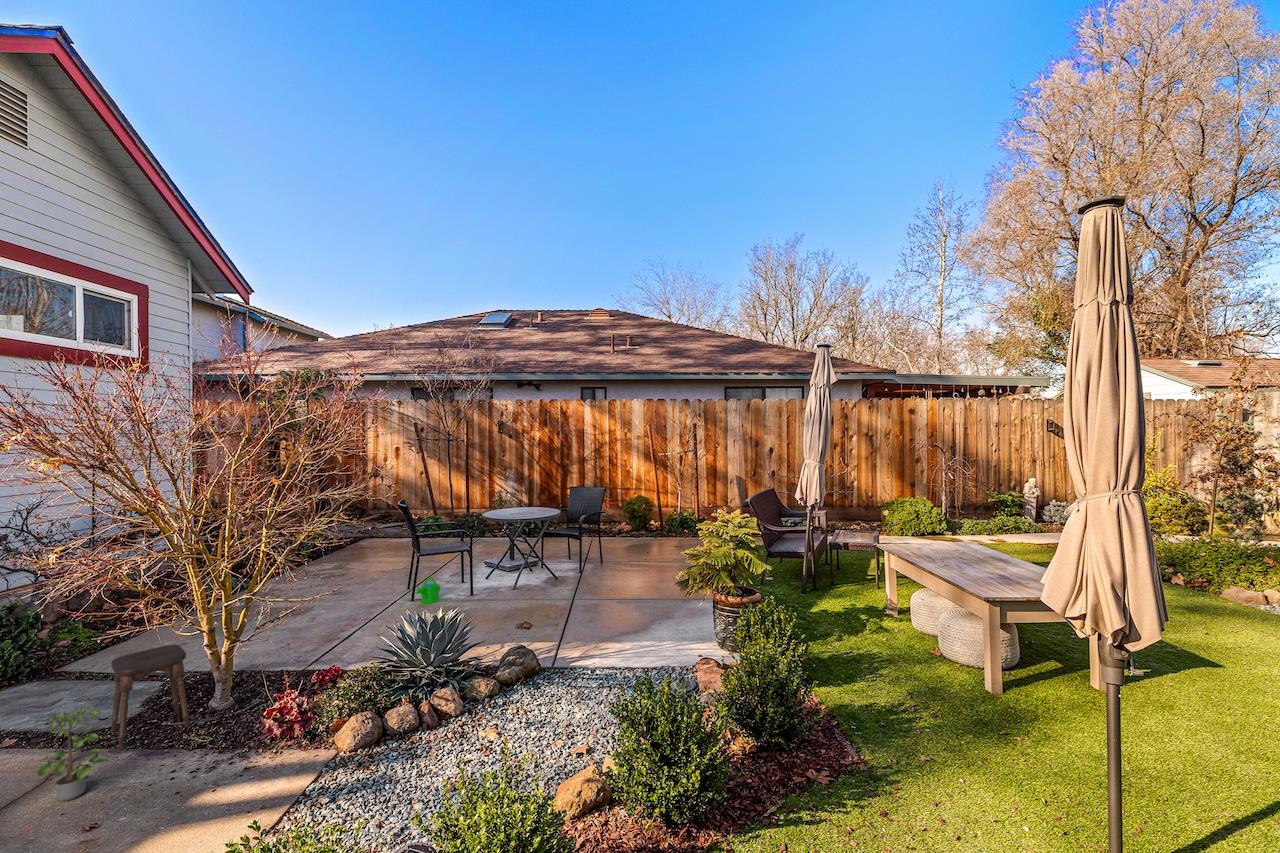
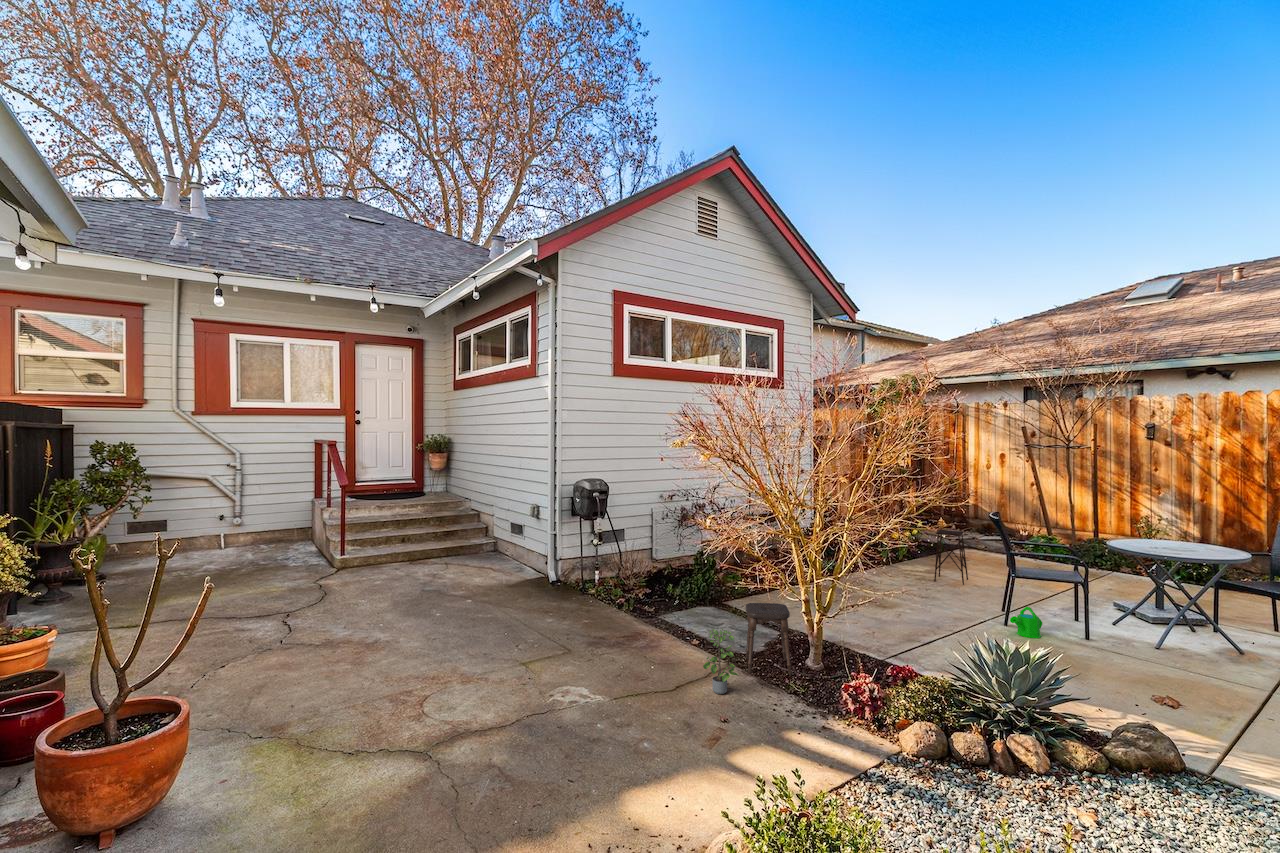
side table: none [344,521,374,572] -> present [934,530,968,585]

